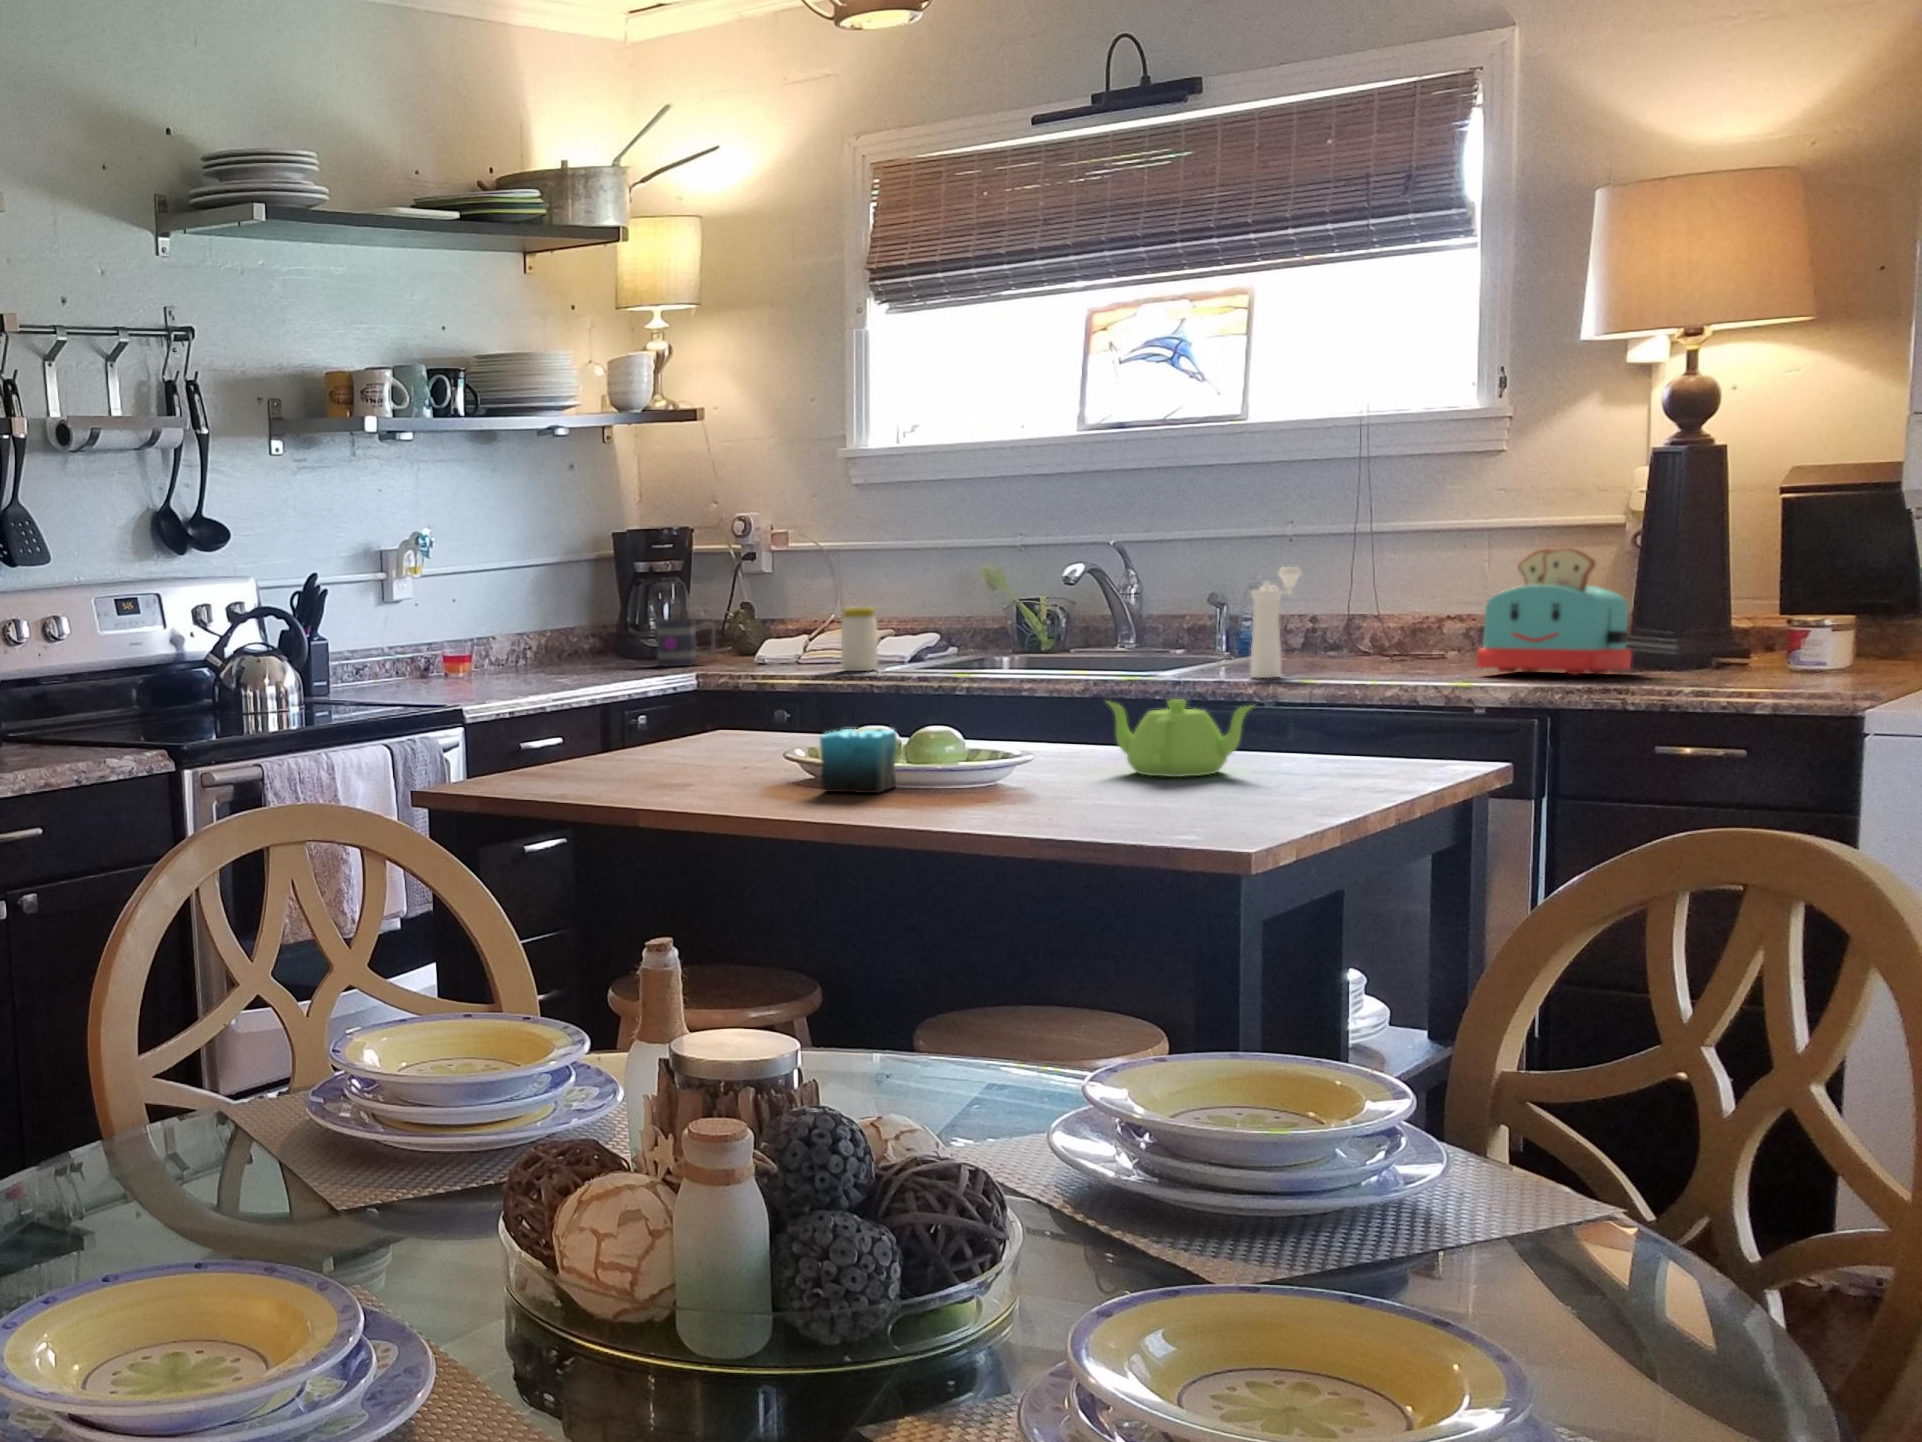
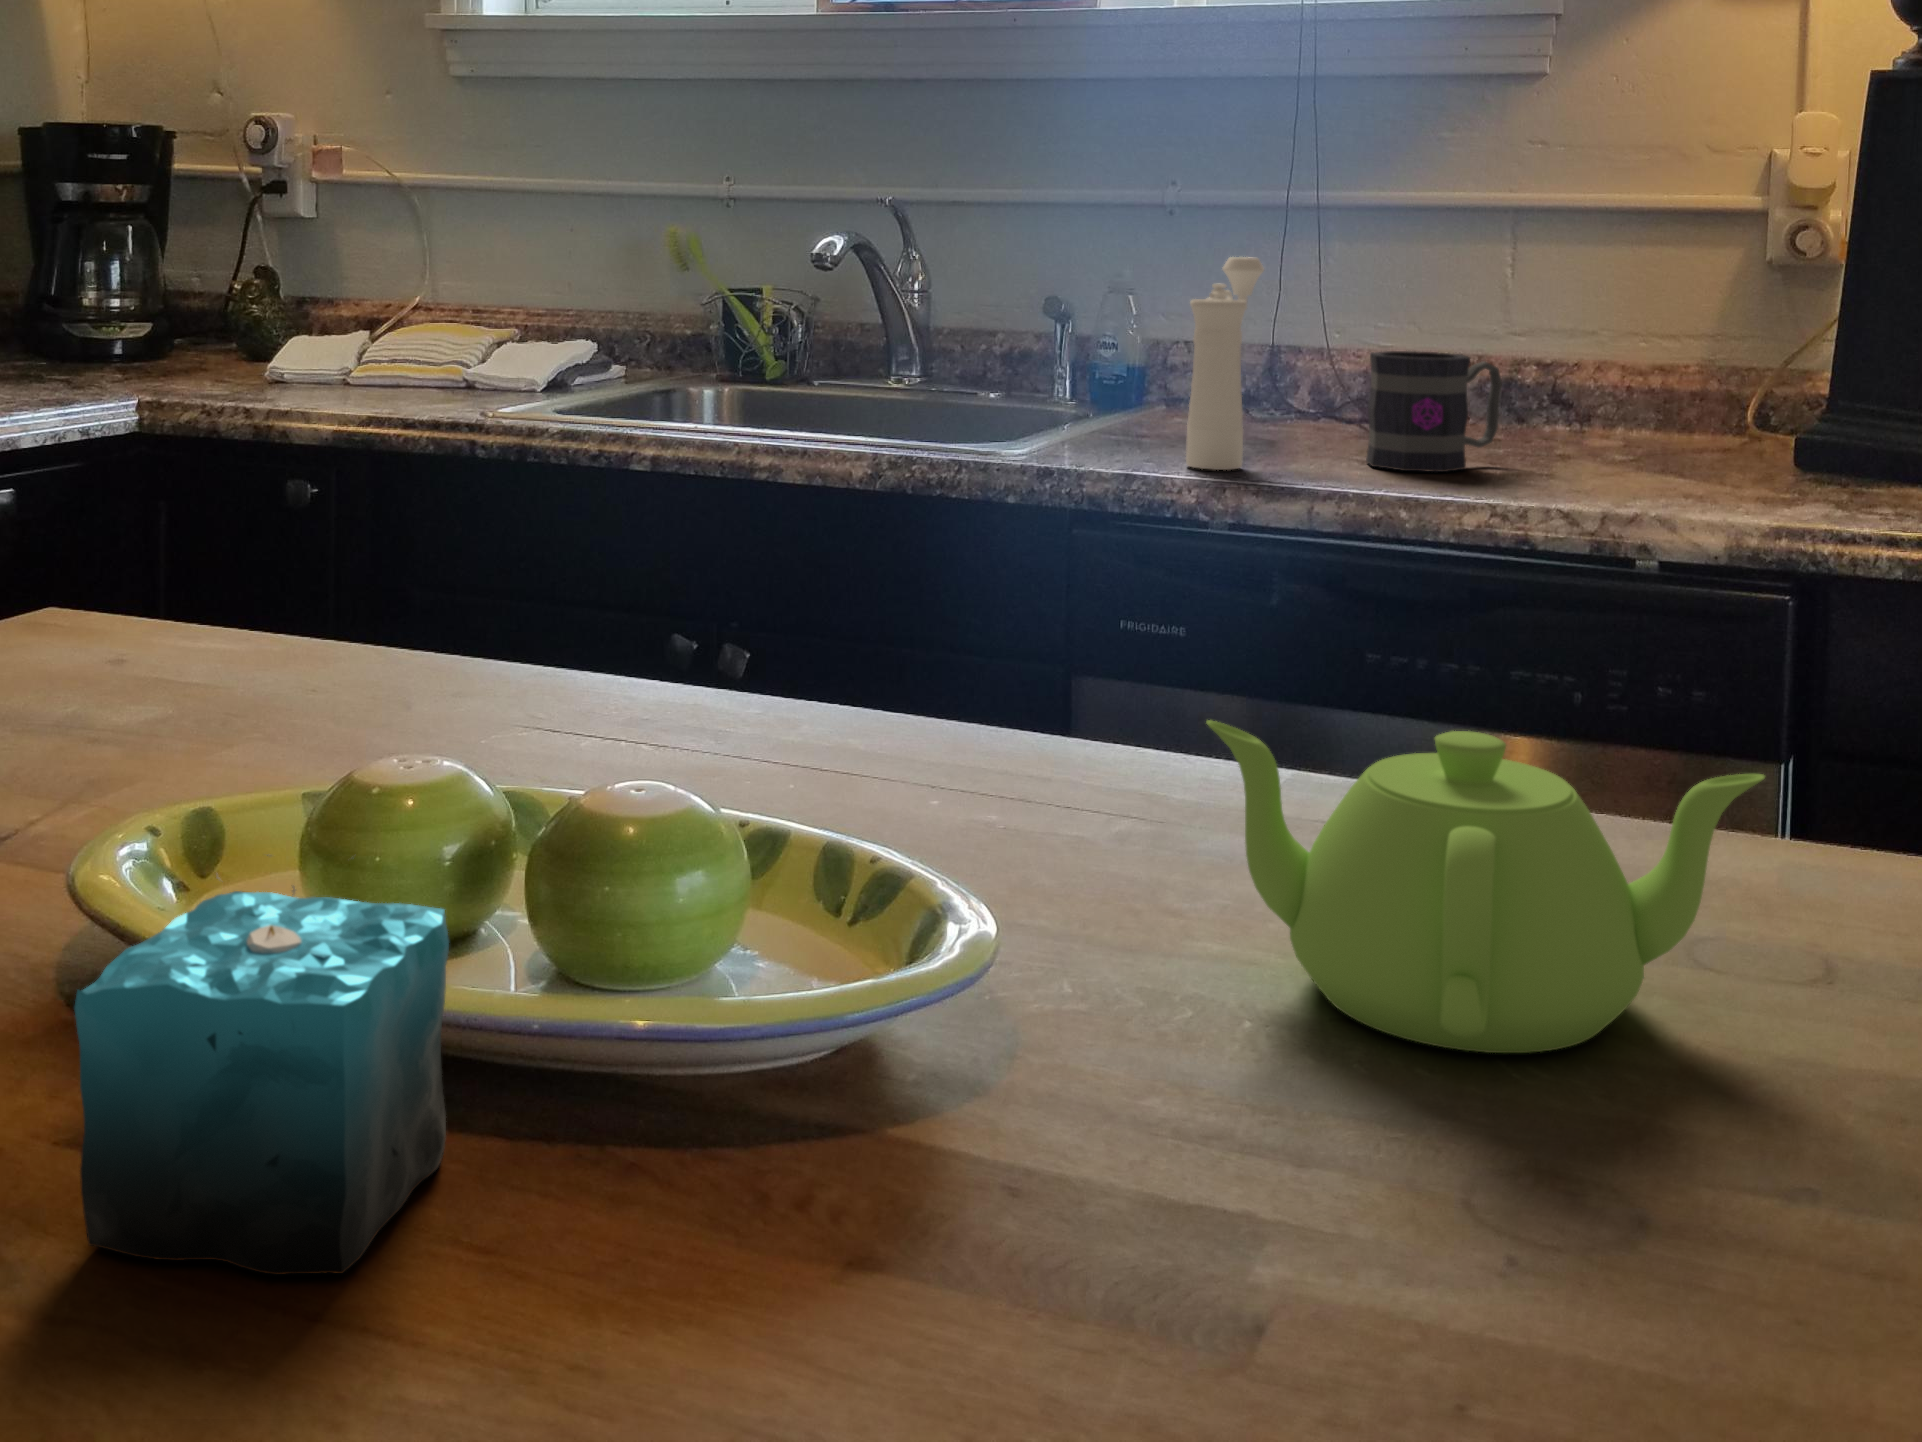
toaster: present [1477,548,1631,674] -> none [1591,248,1865,490]
jar: present [841,607,878,671] -> none [410,290,479,411]
mug: present [656,619,715,666] -> present [1366,351,1502,472]

